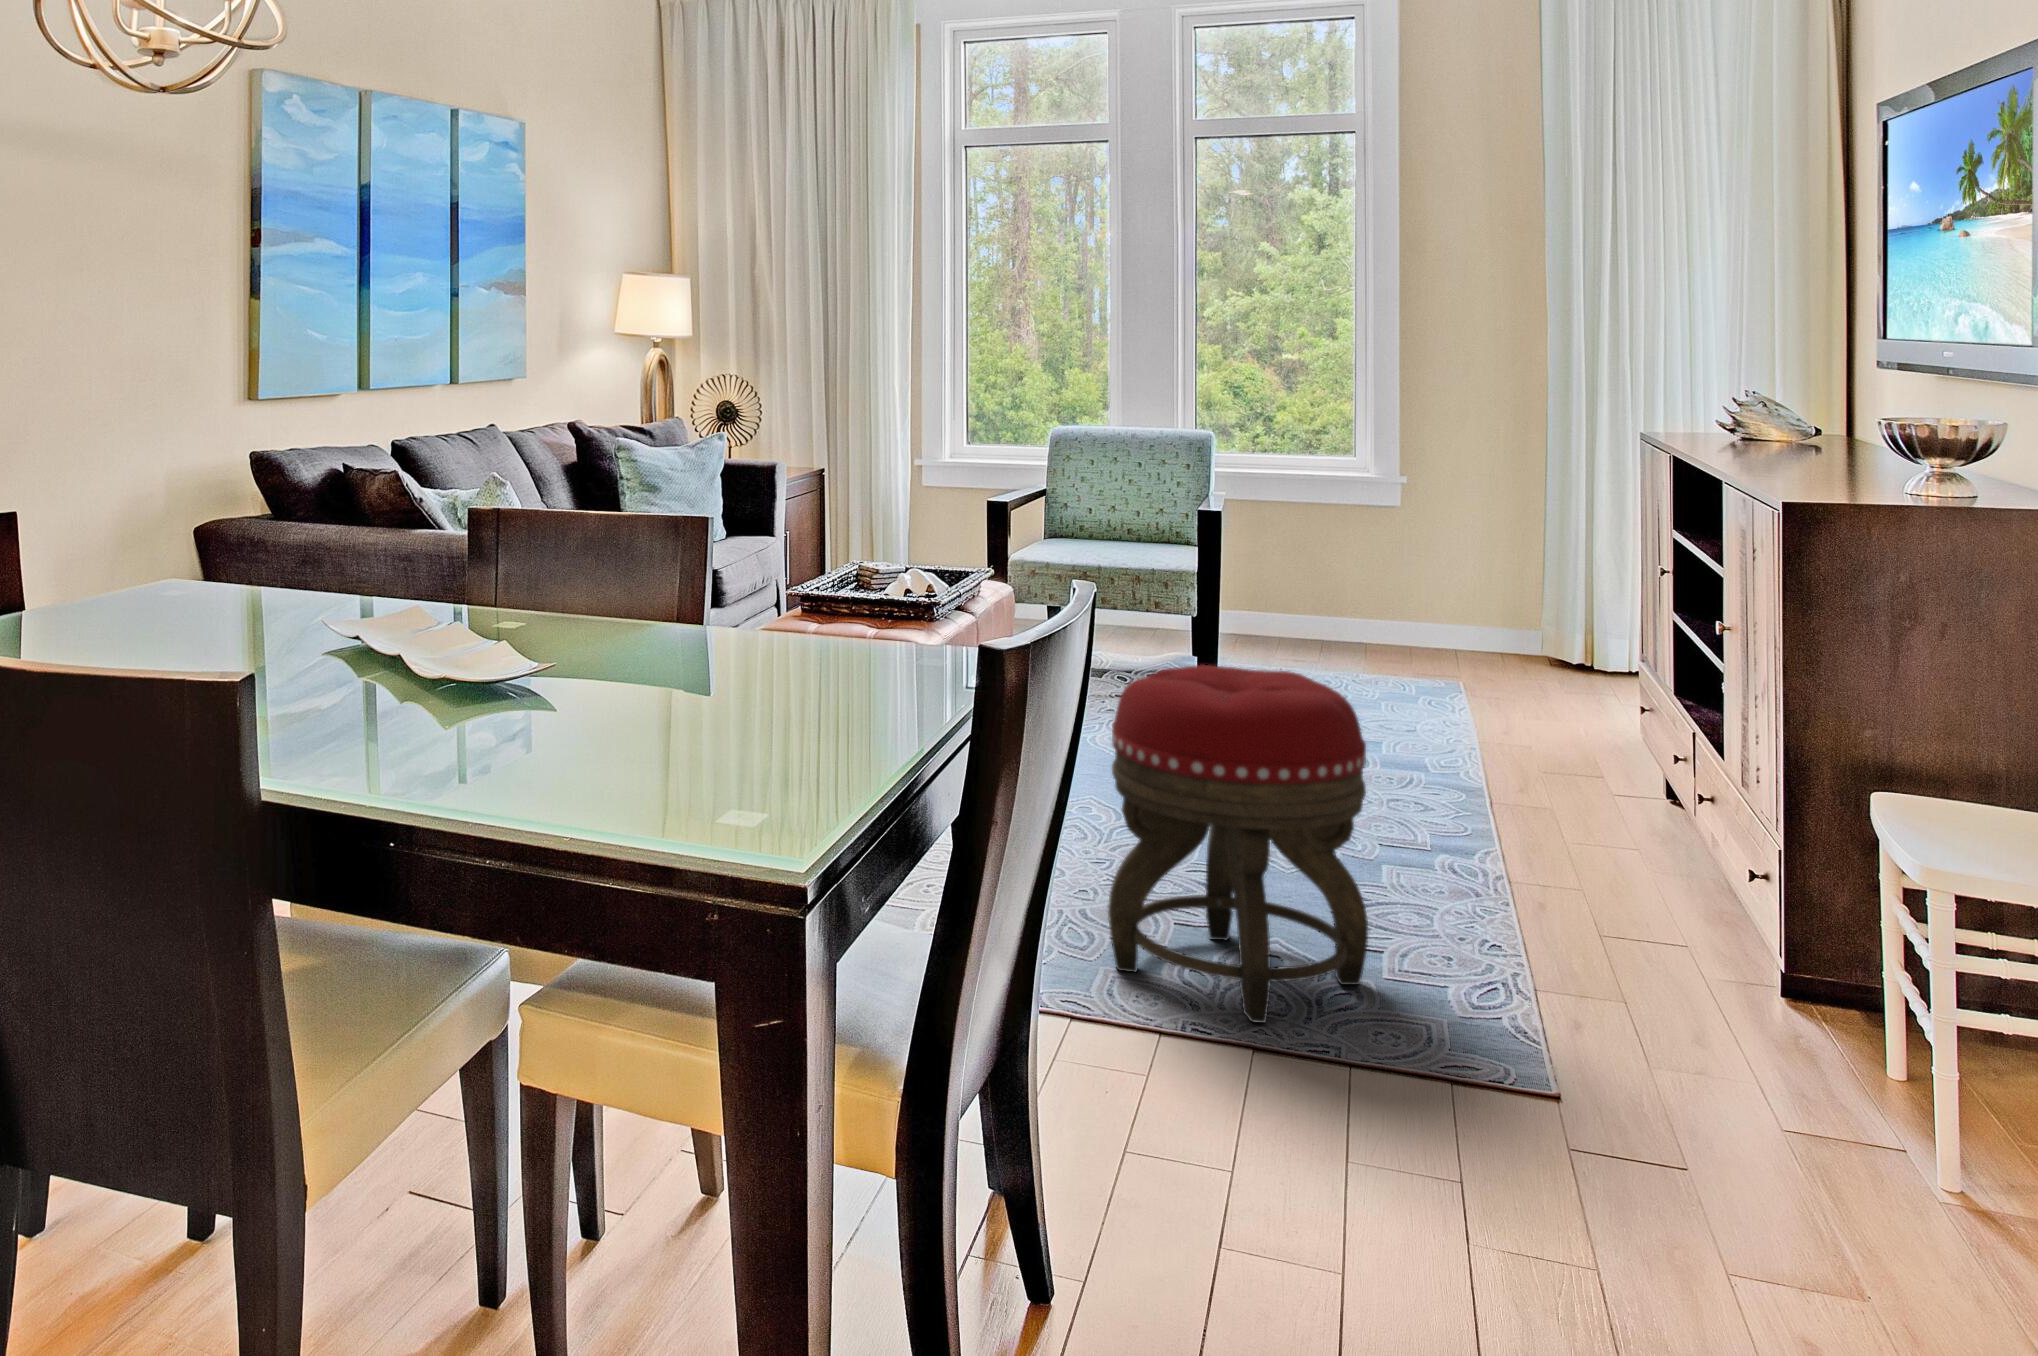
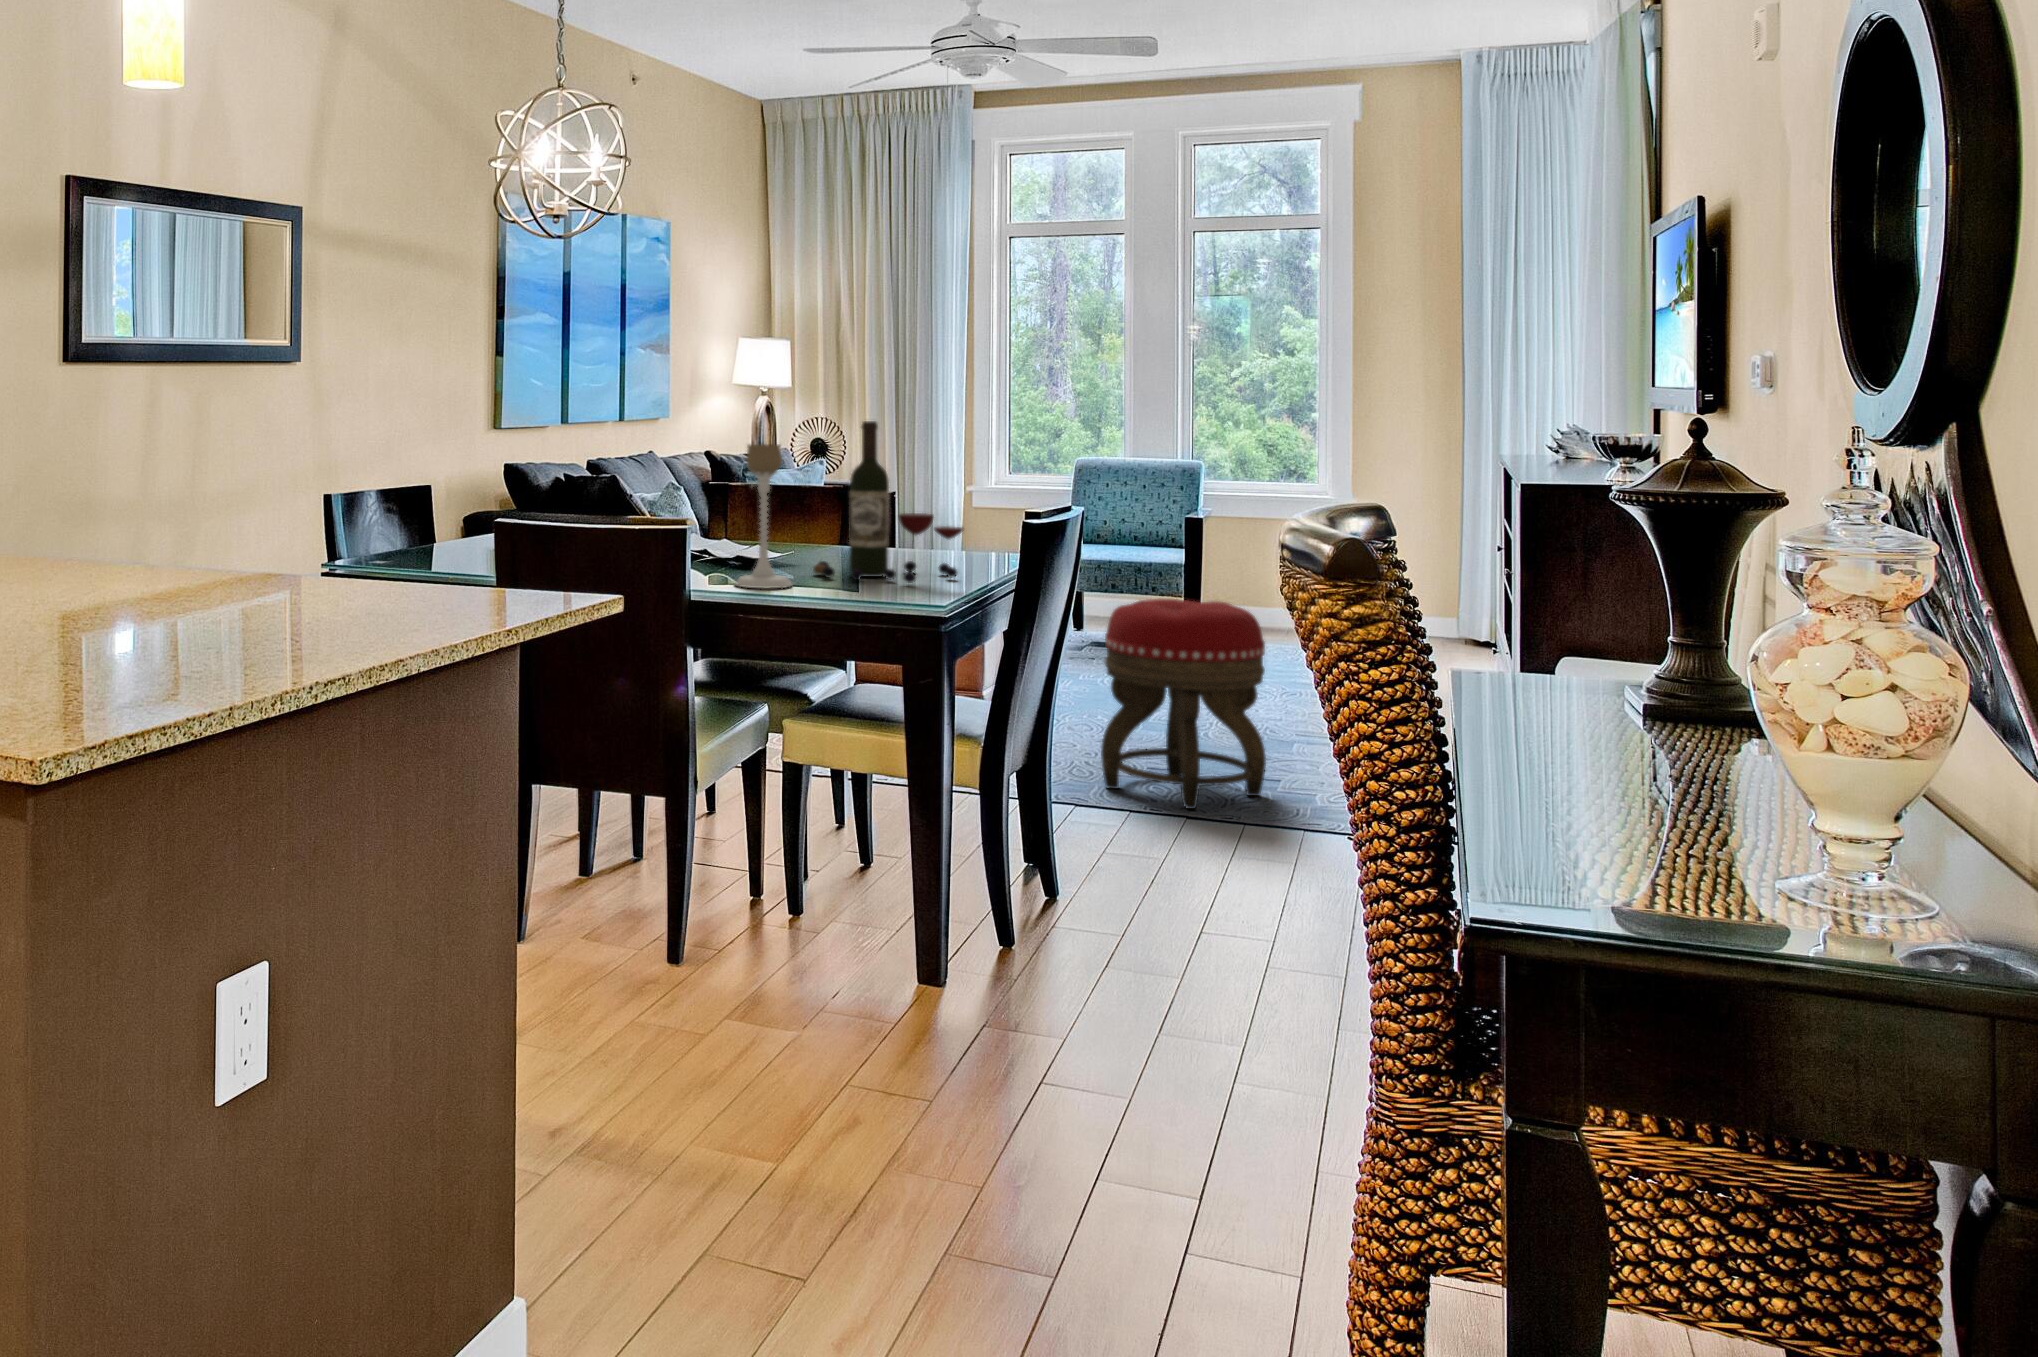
wine bottle: none [574,414,870,752] -> present [813,421,964,583]
candle holder: none [387,467,509,778] -> present [735,444,792,588]

